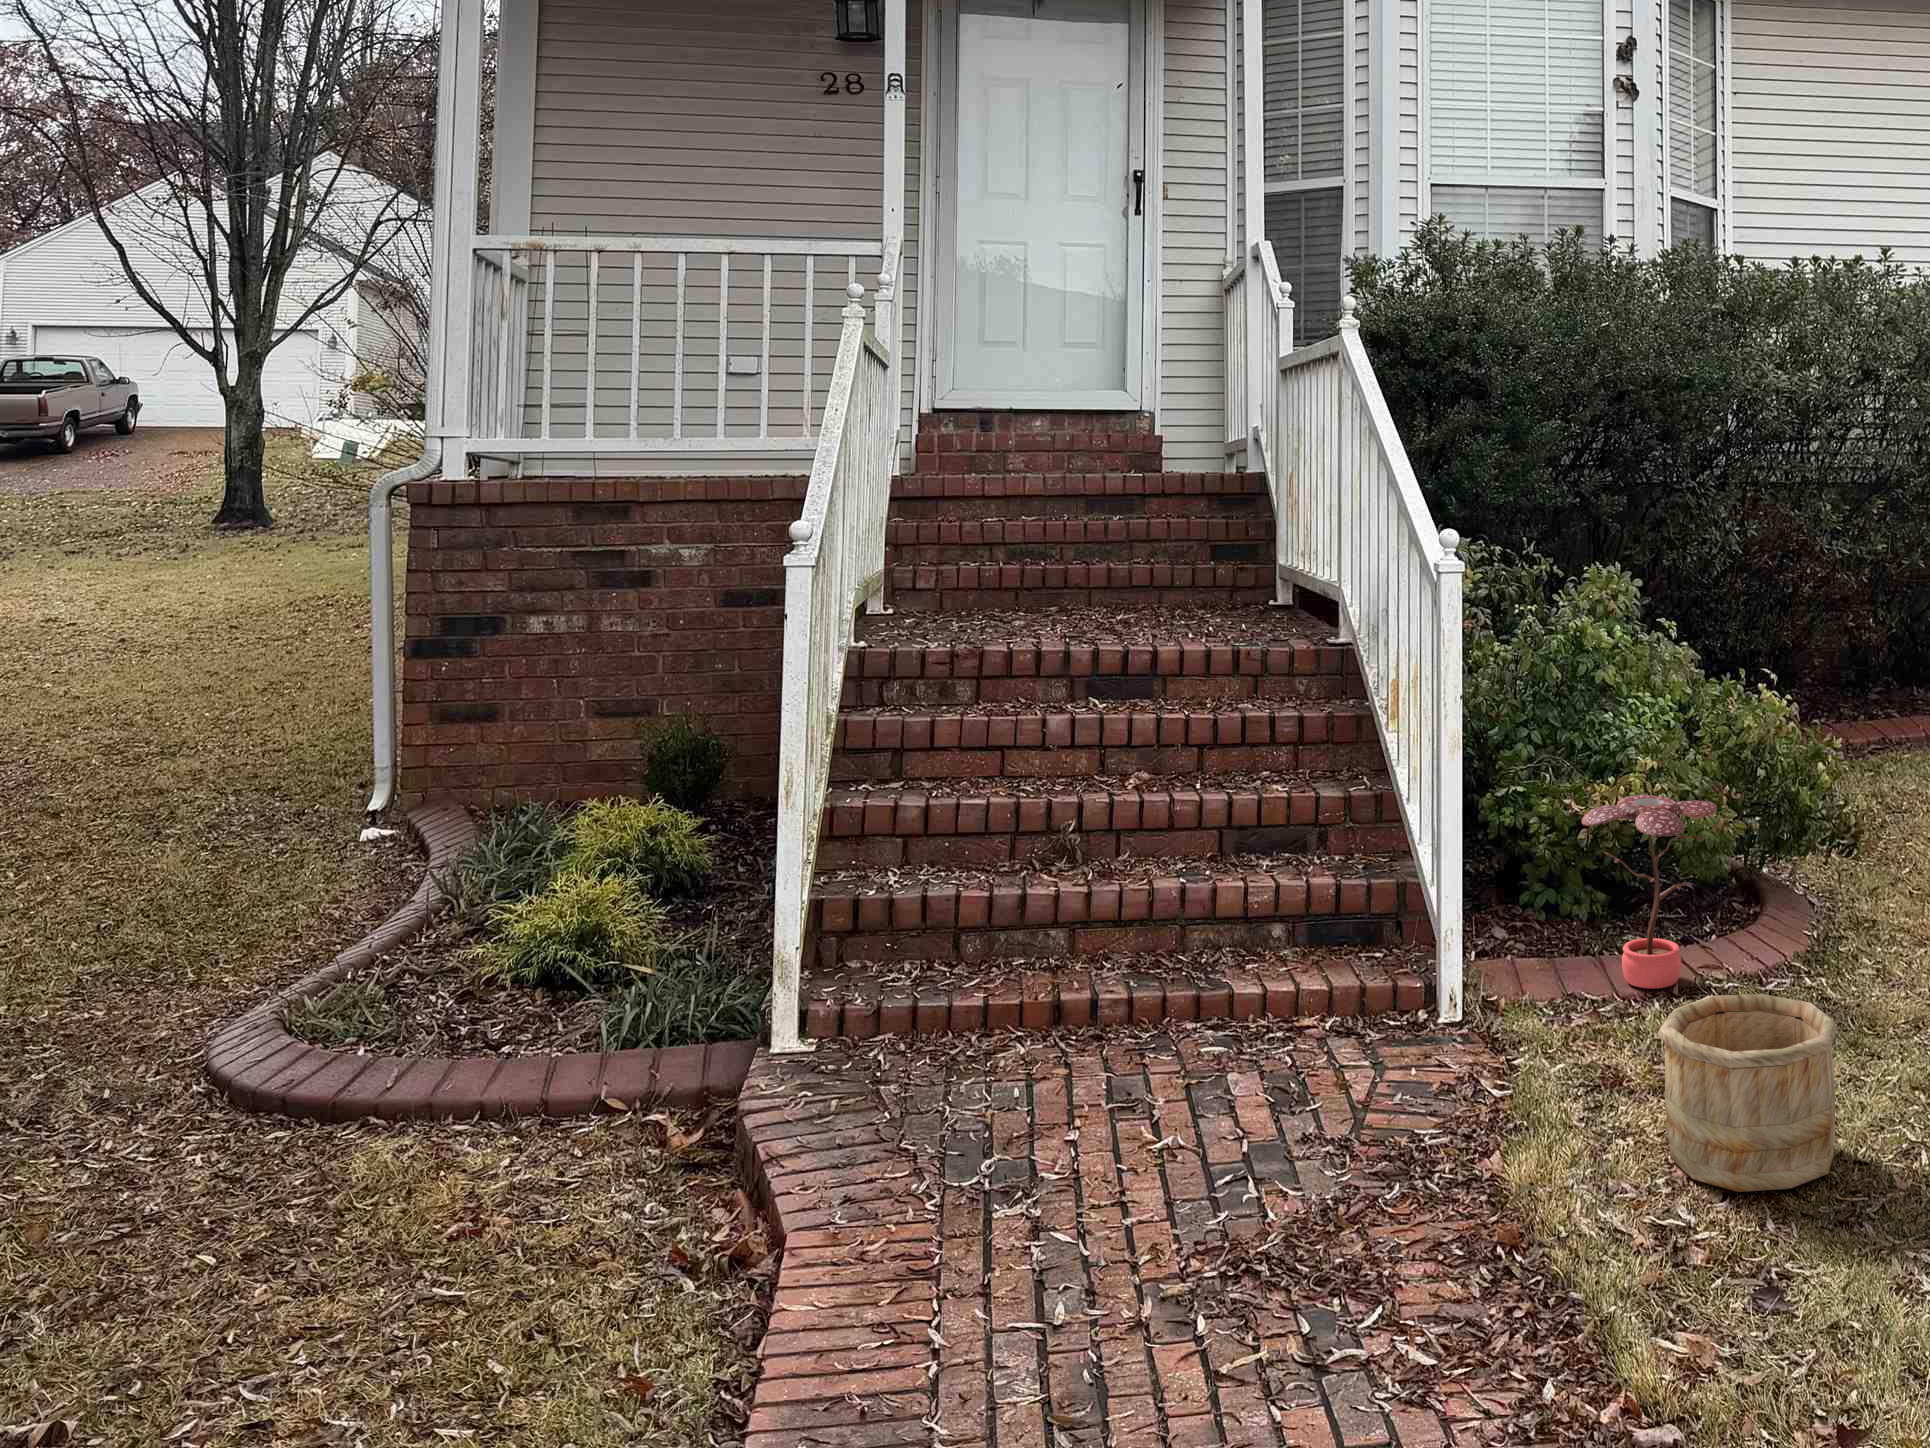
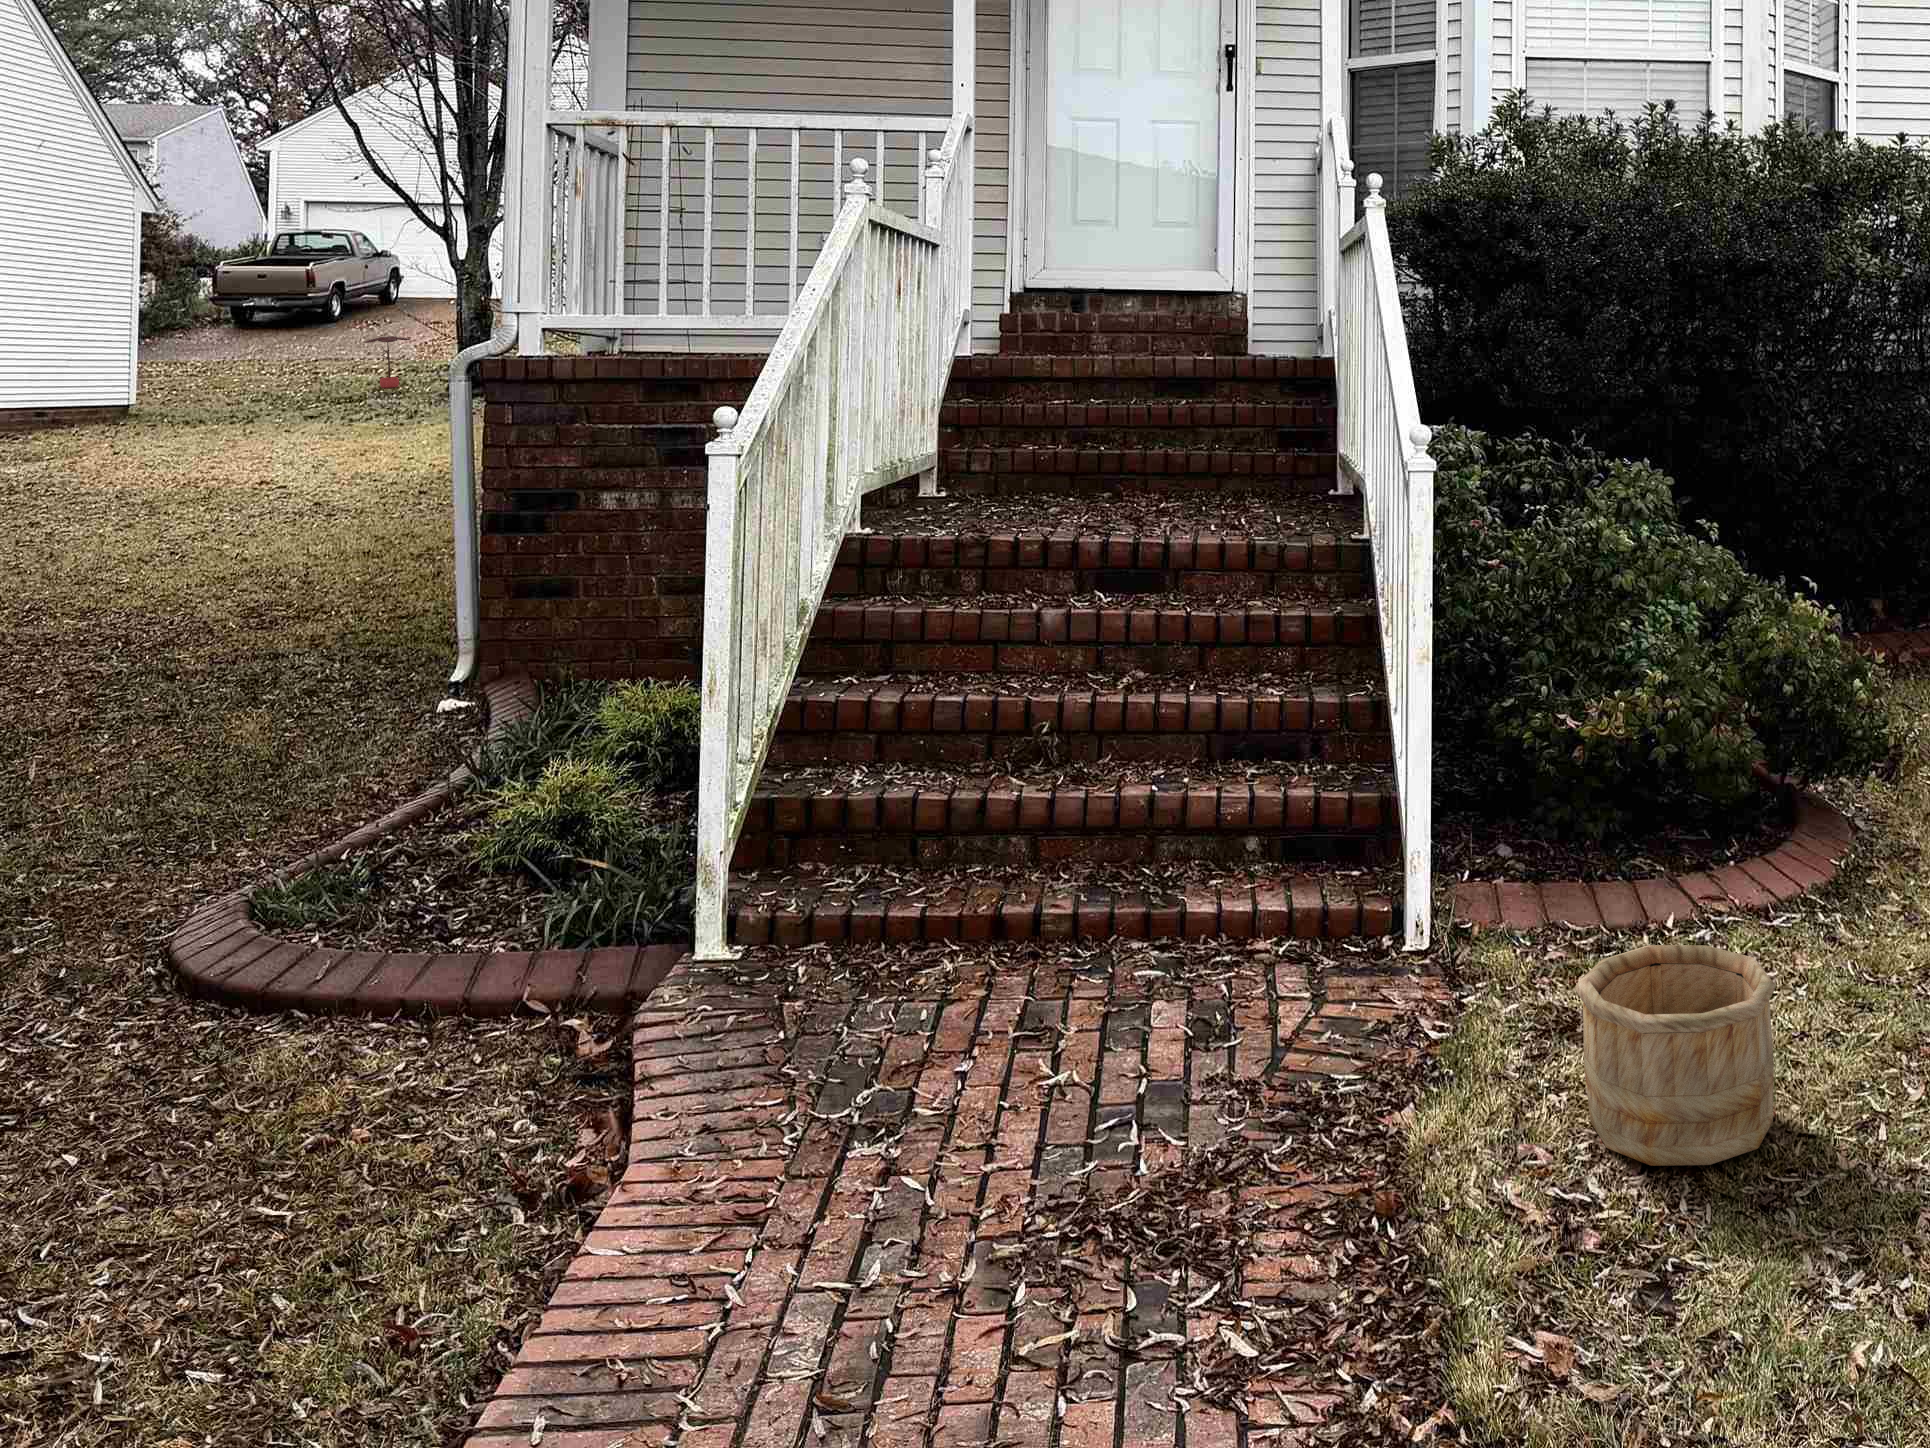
potted plant: present [1582,795,1717,989] -> present [365,336,410,388]

